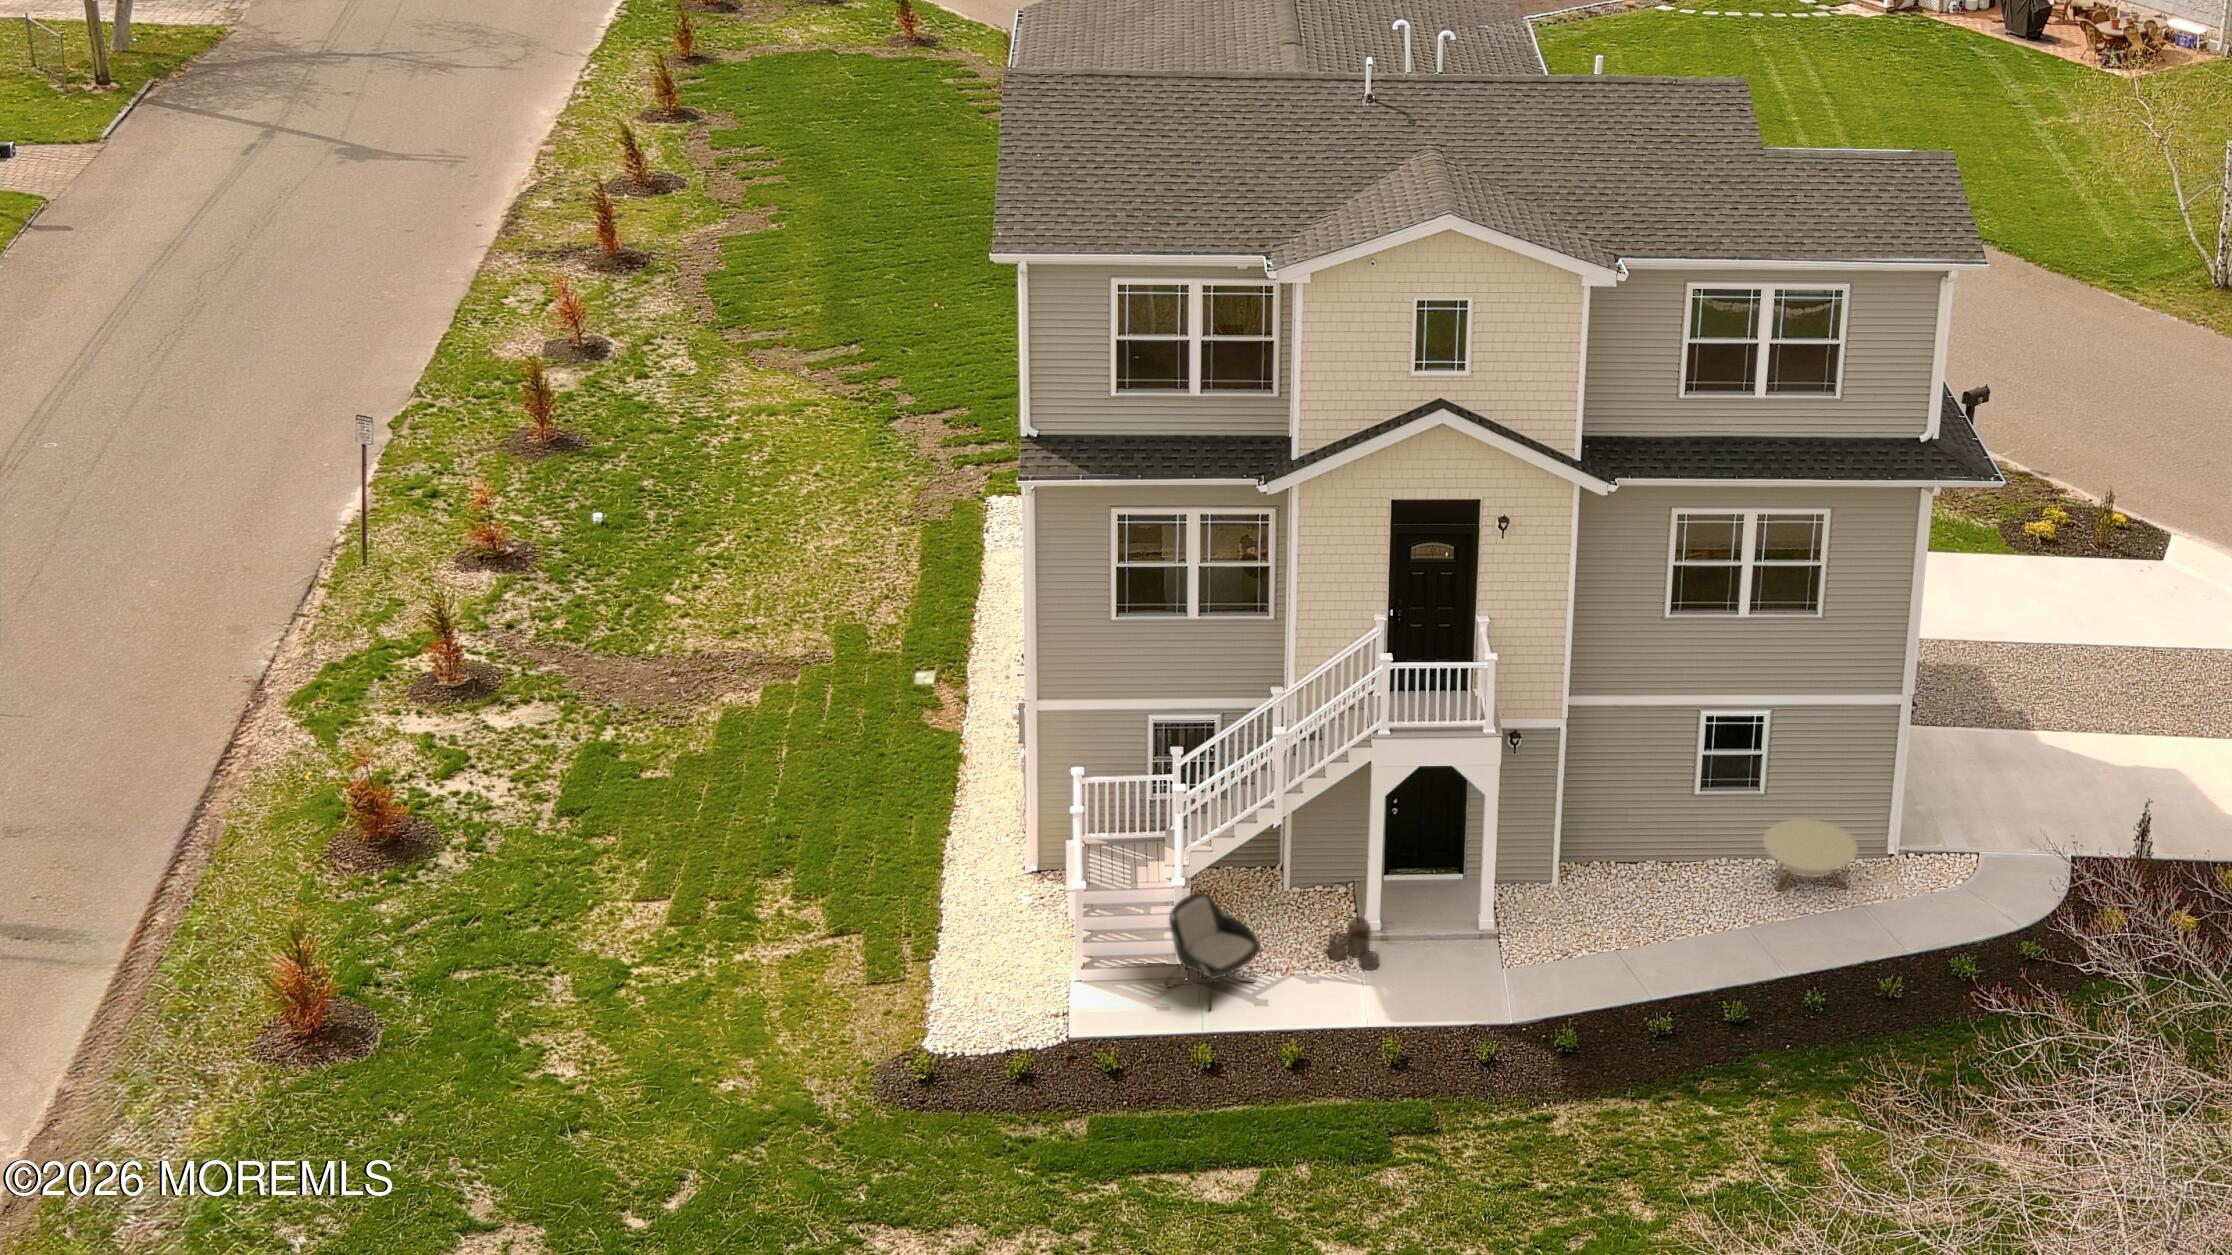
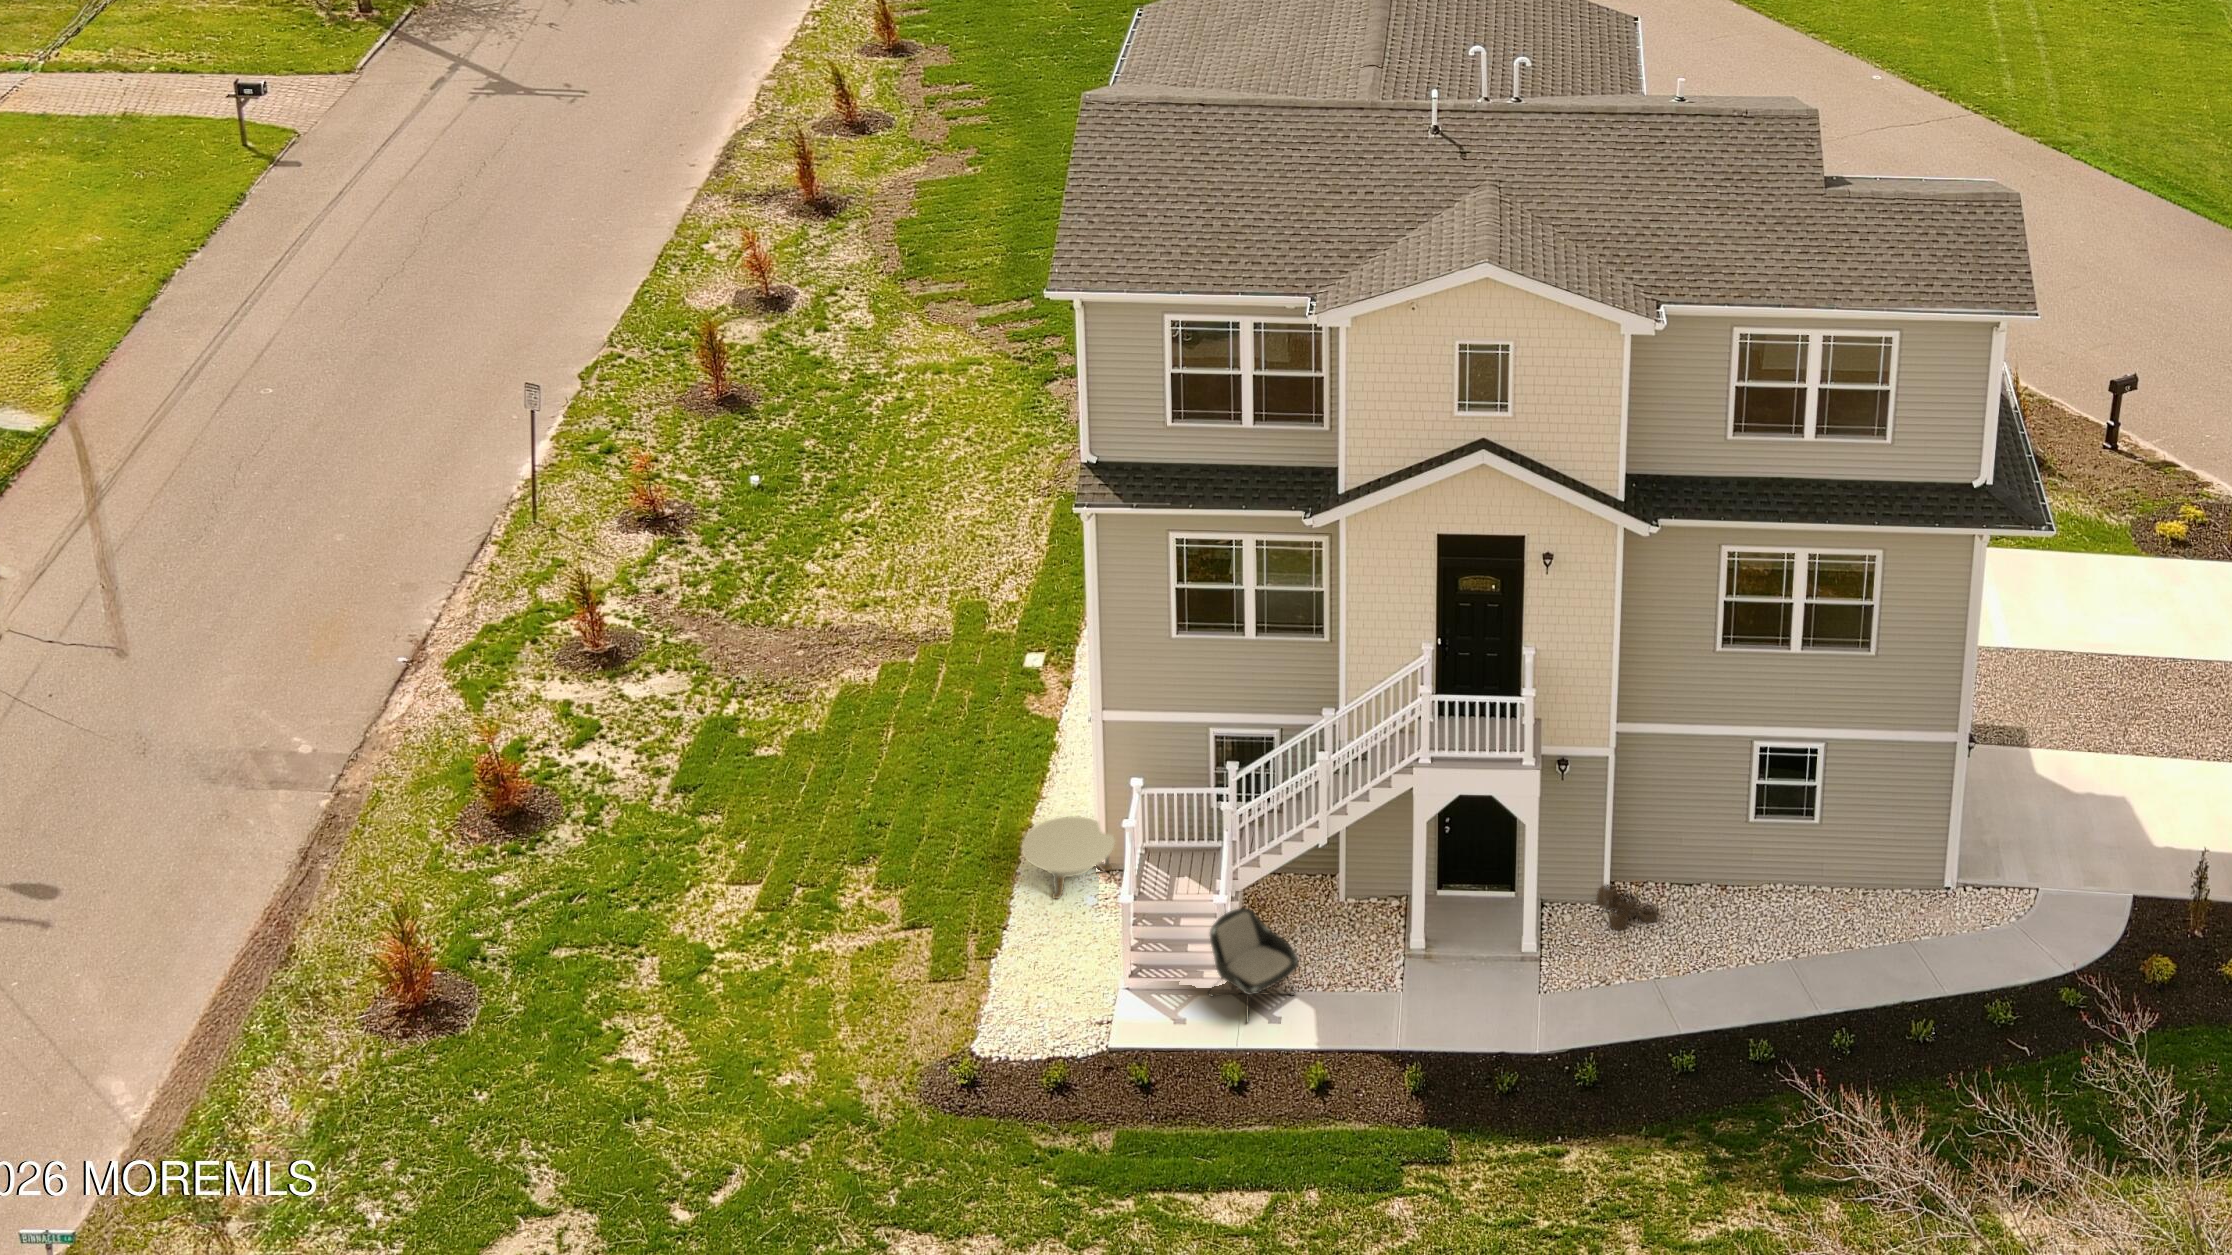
round table: present [1763,819,1858,891] -> present [1021,817,1115,899]
woven basket: present [1328,917,1379,969] -> present [1597,885,1658,930]

